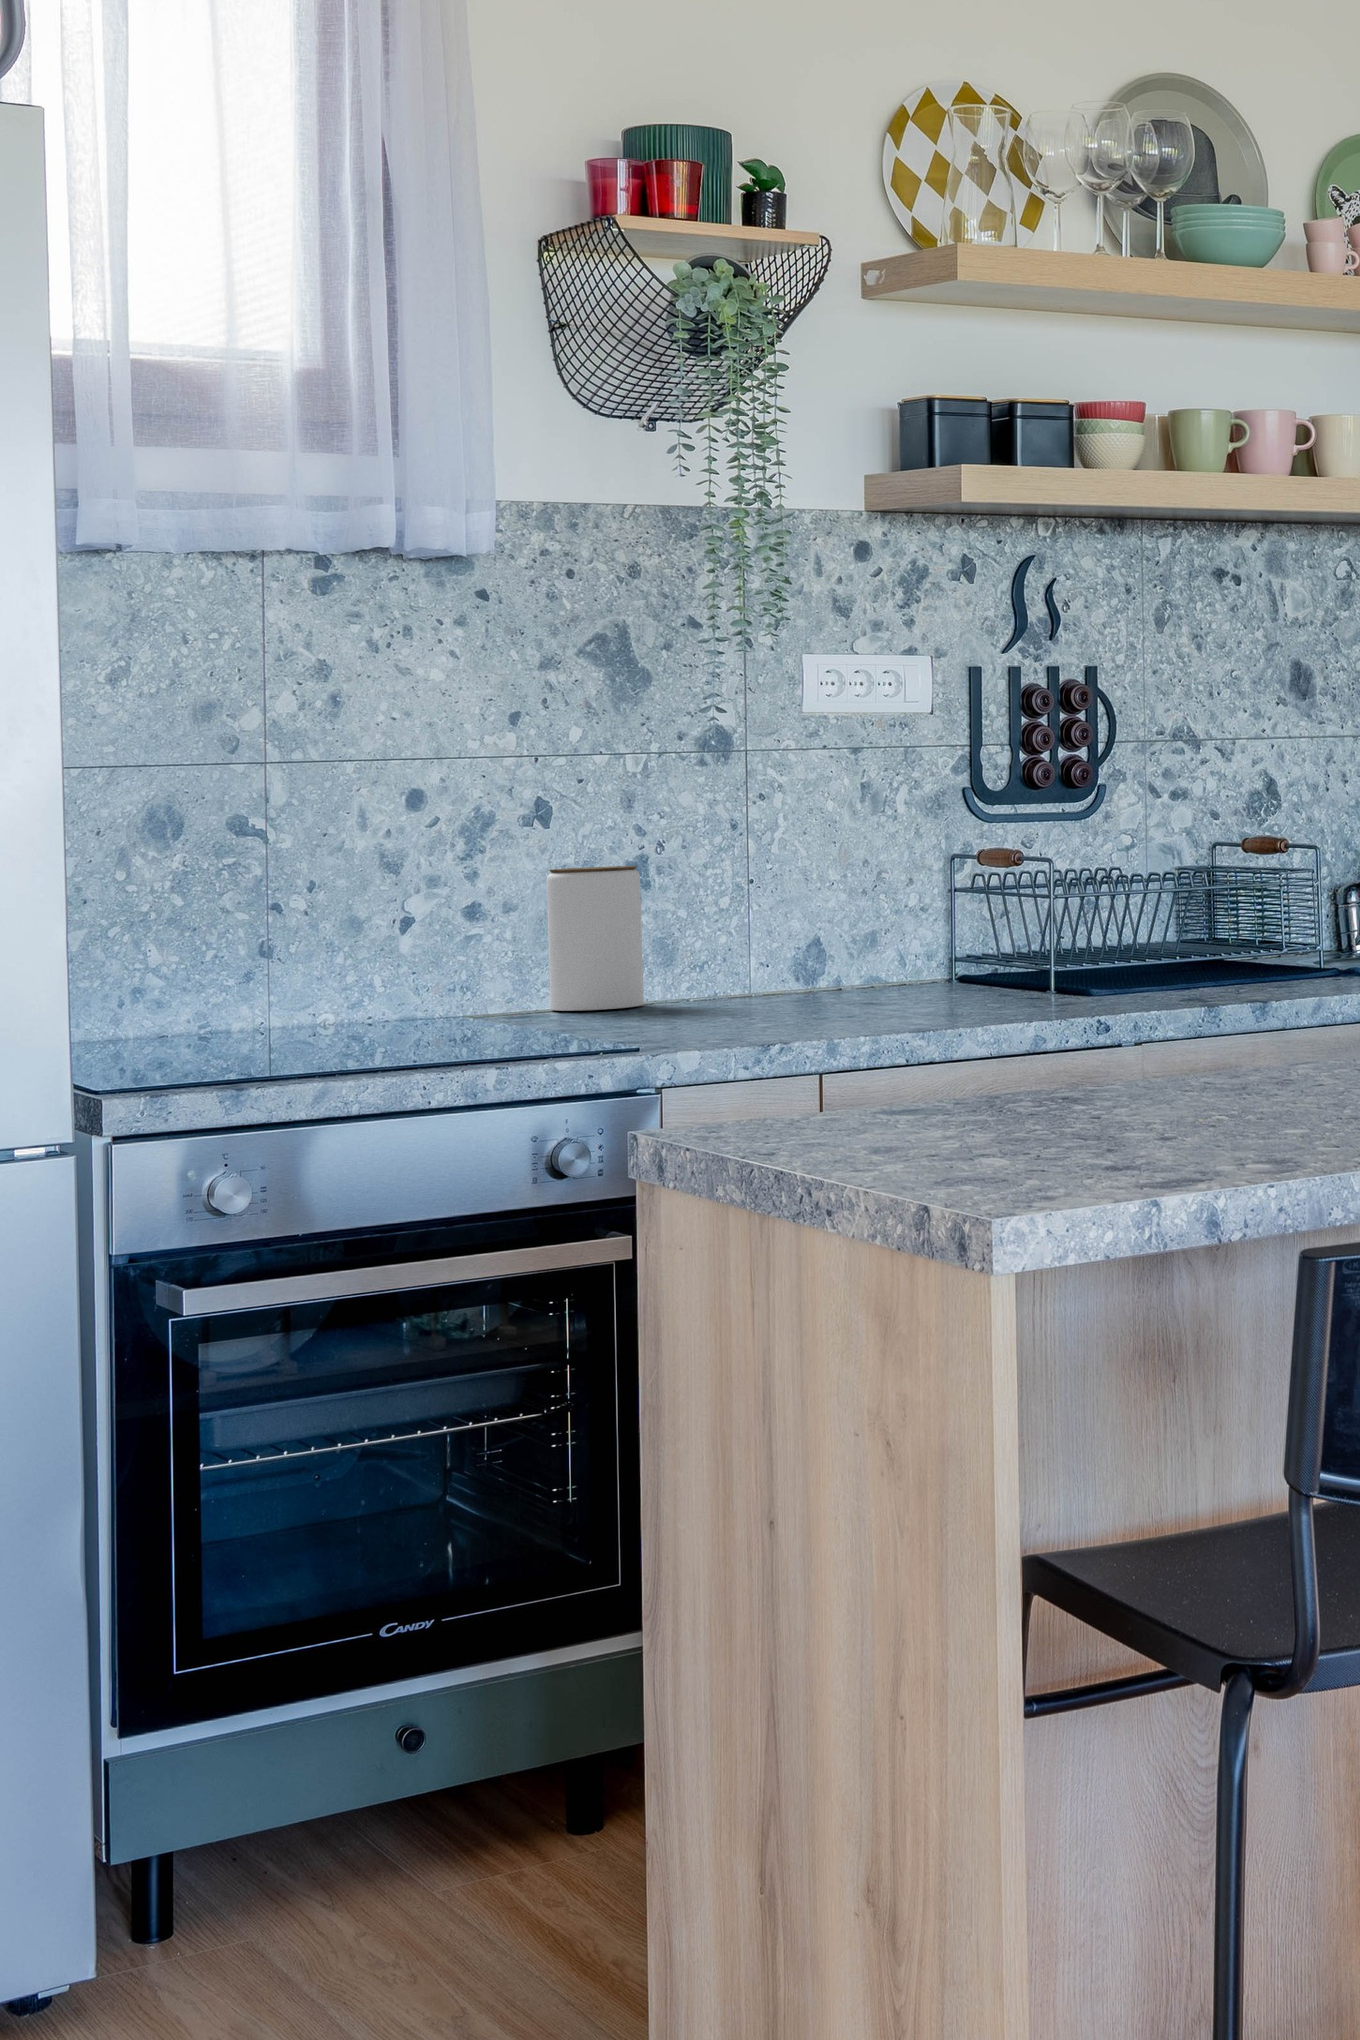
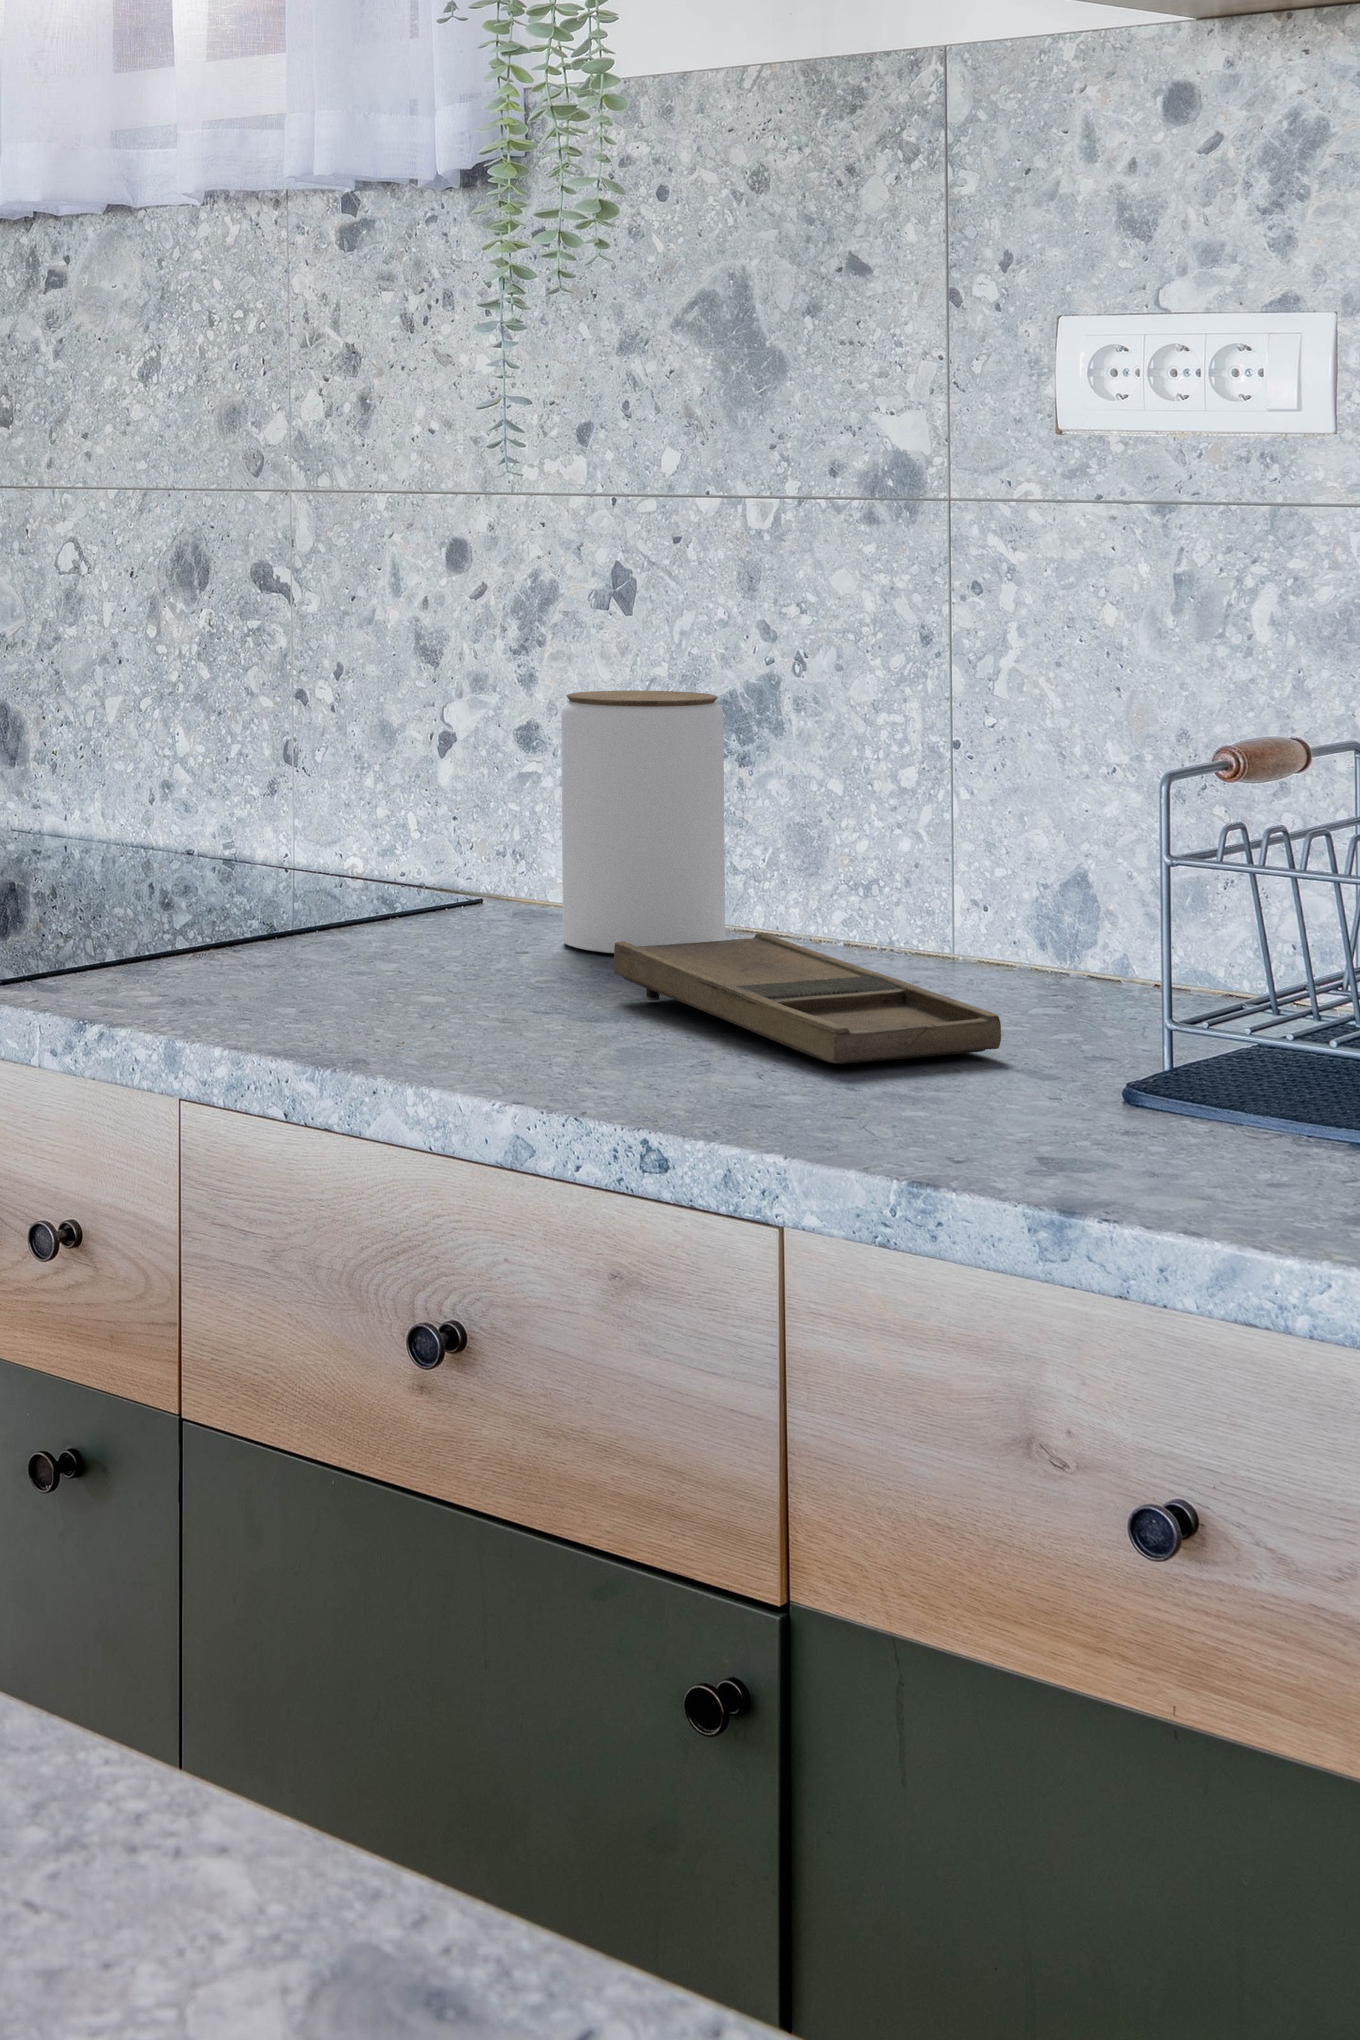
tray: none [656,981,889,1016] -> present [614,933,1001,1064]

